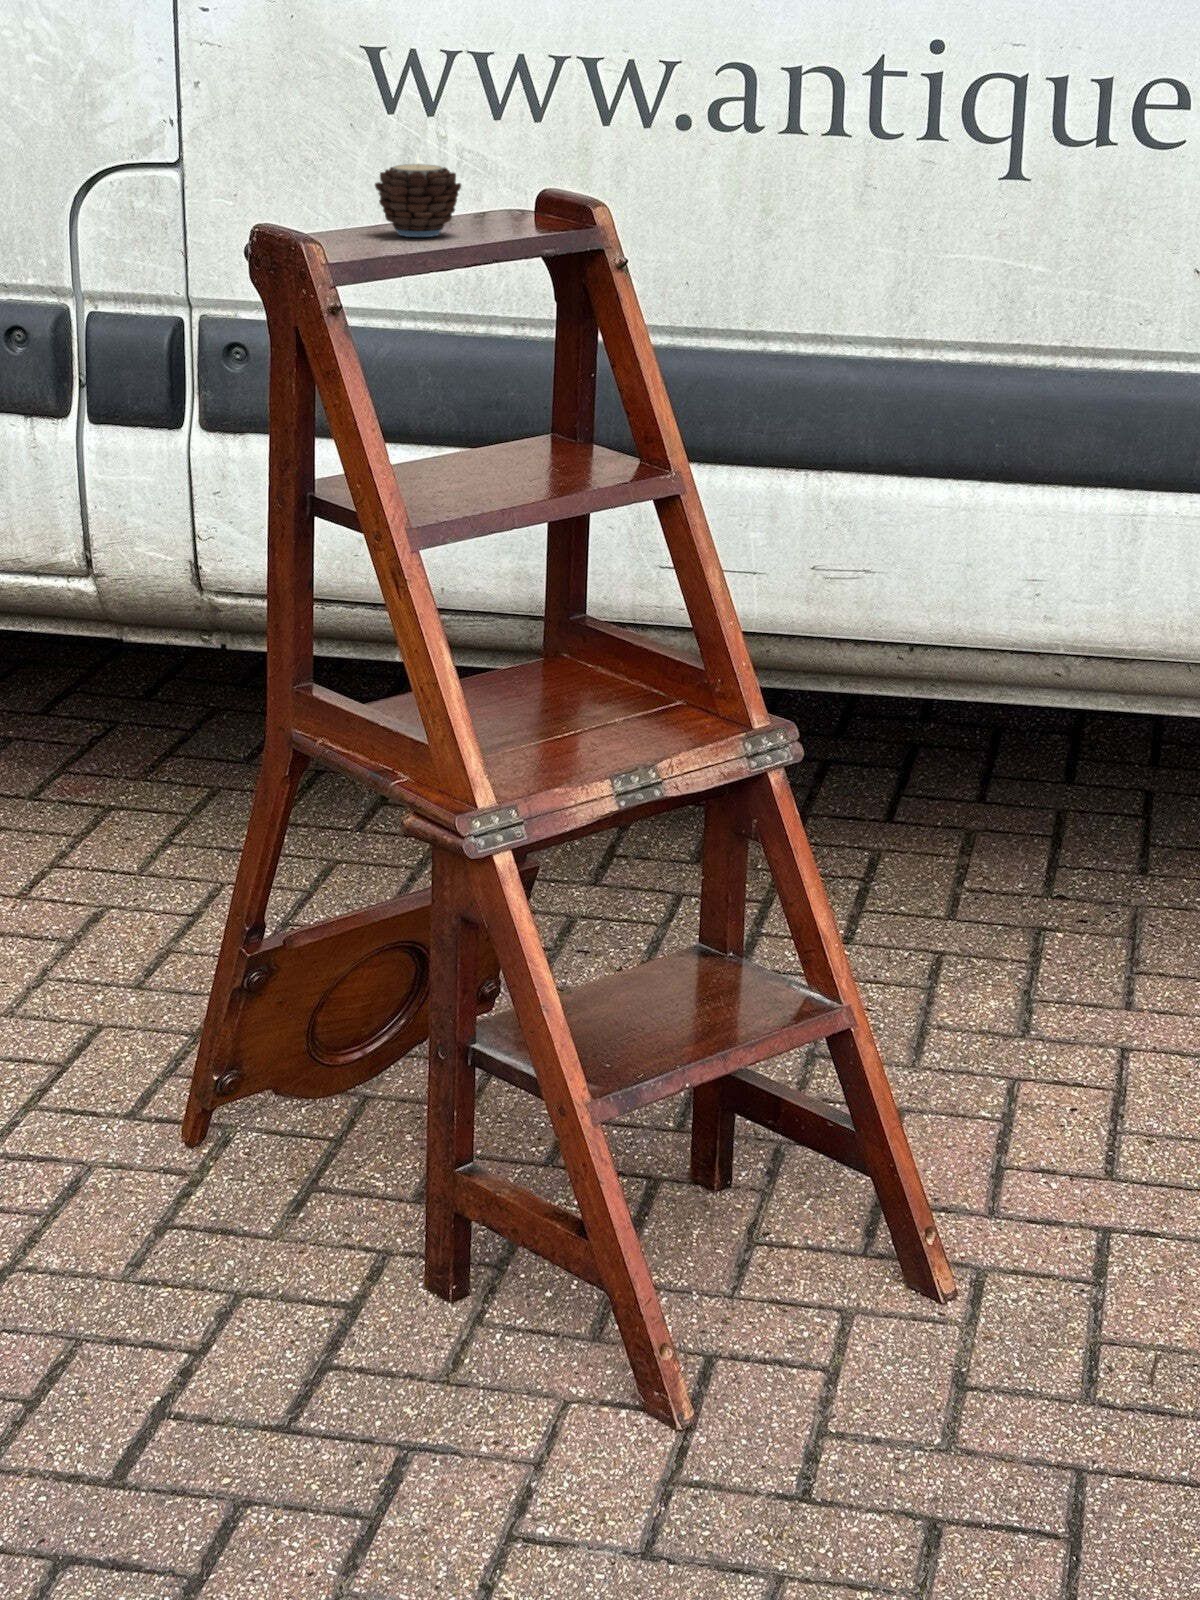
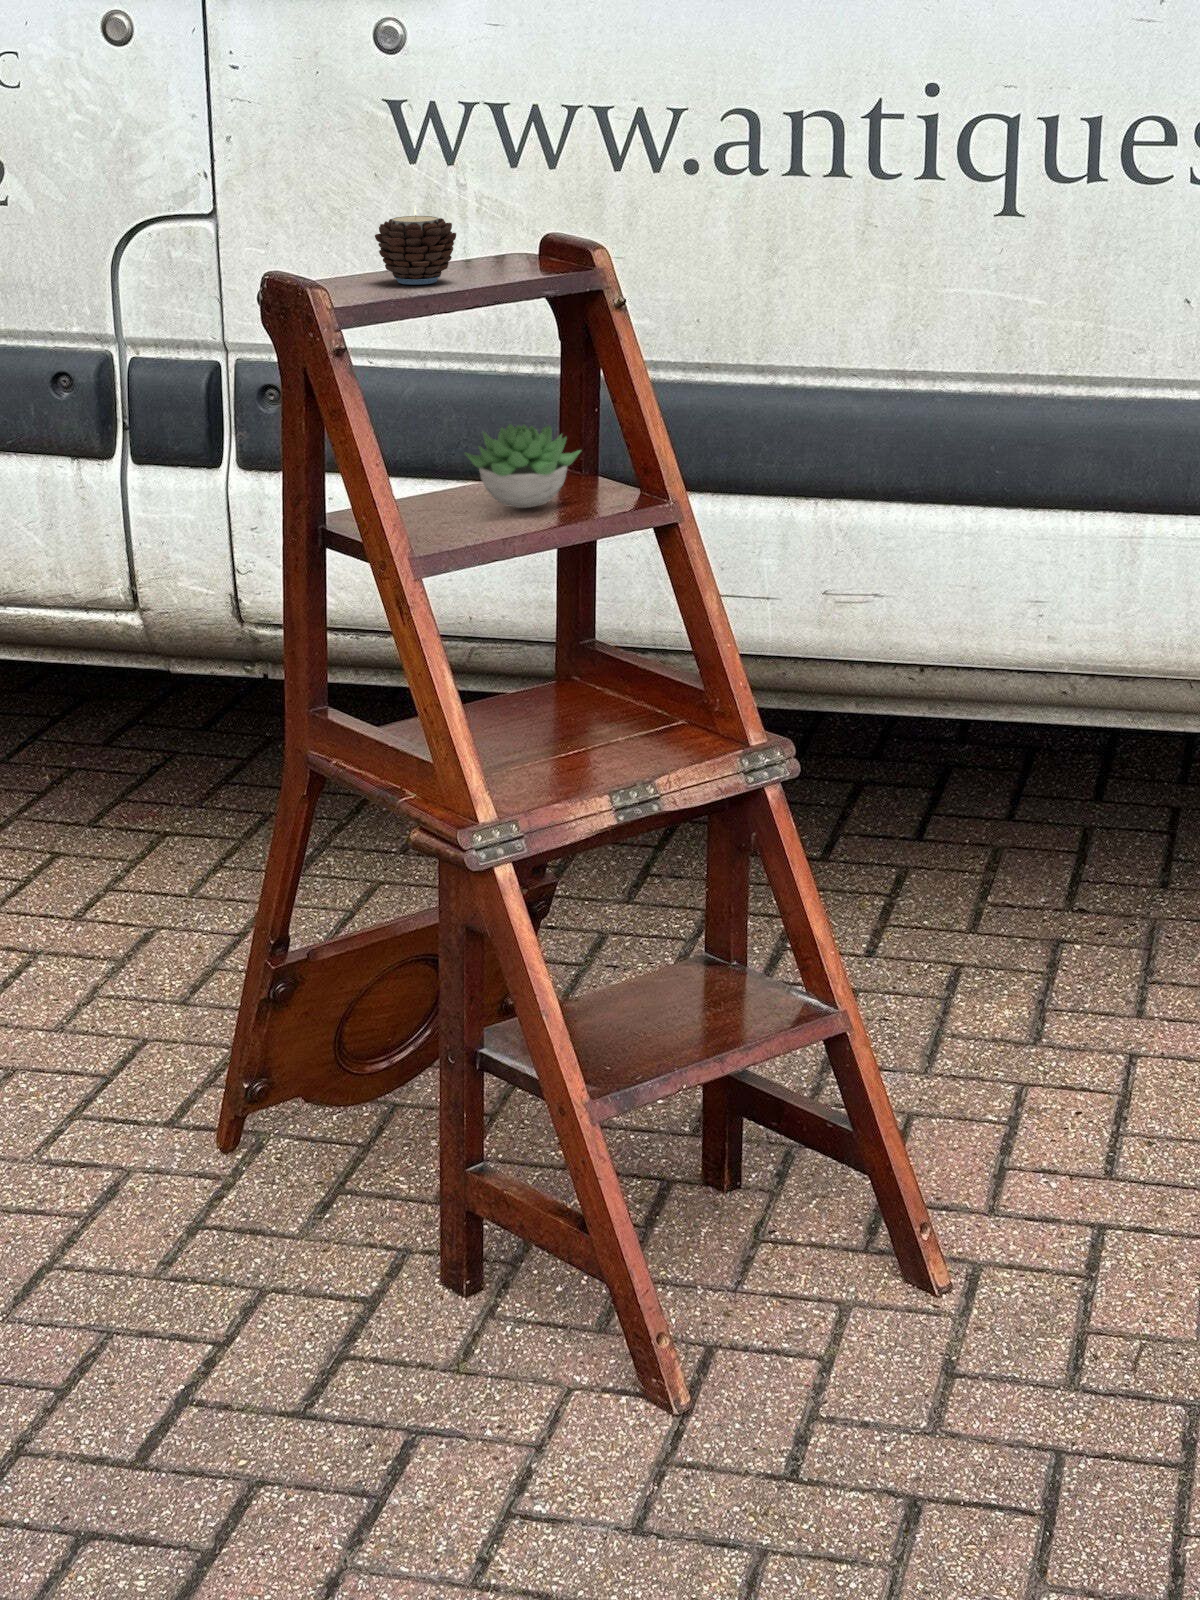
succulent plant: none [463,387,588,476] -> present [465,424,581,508]

